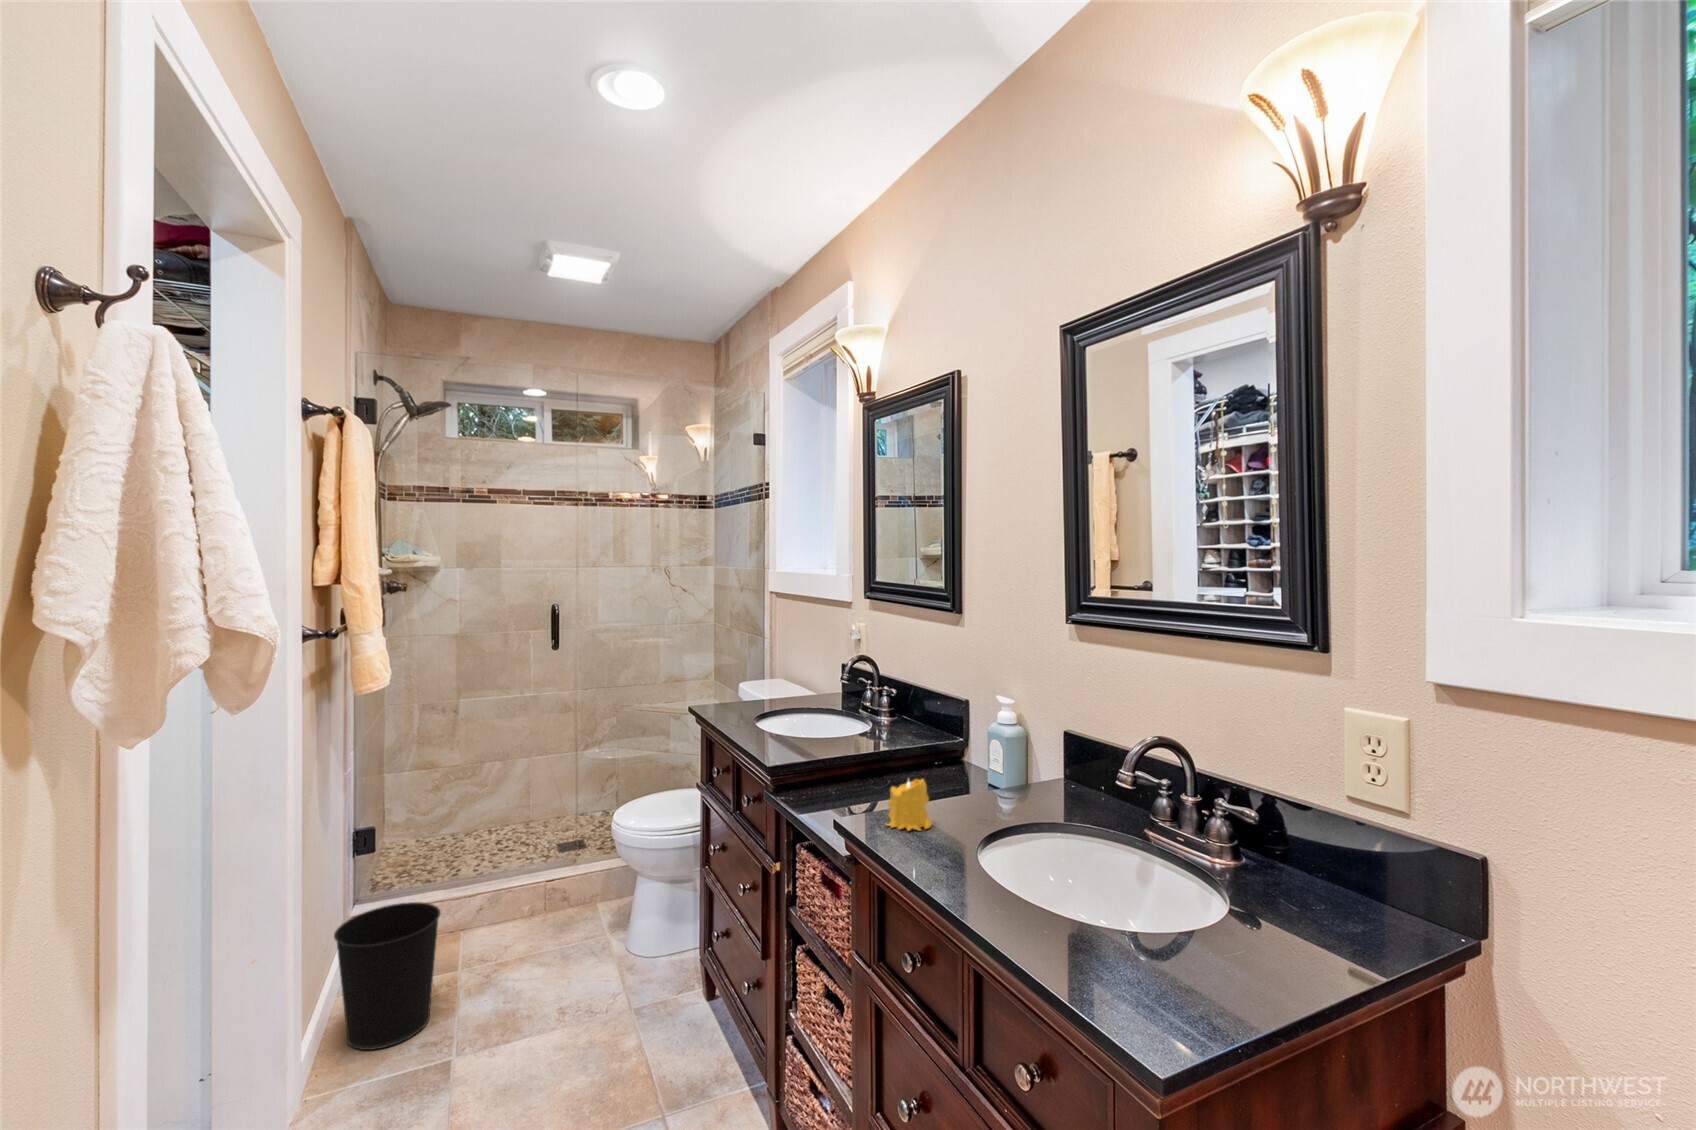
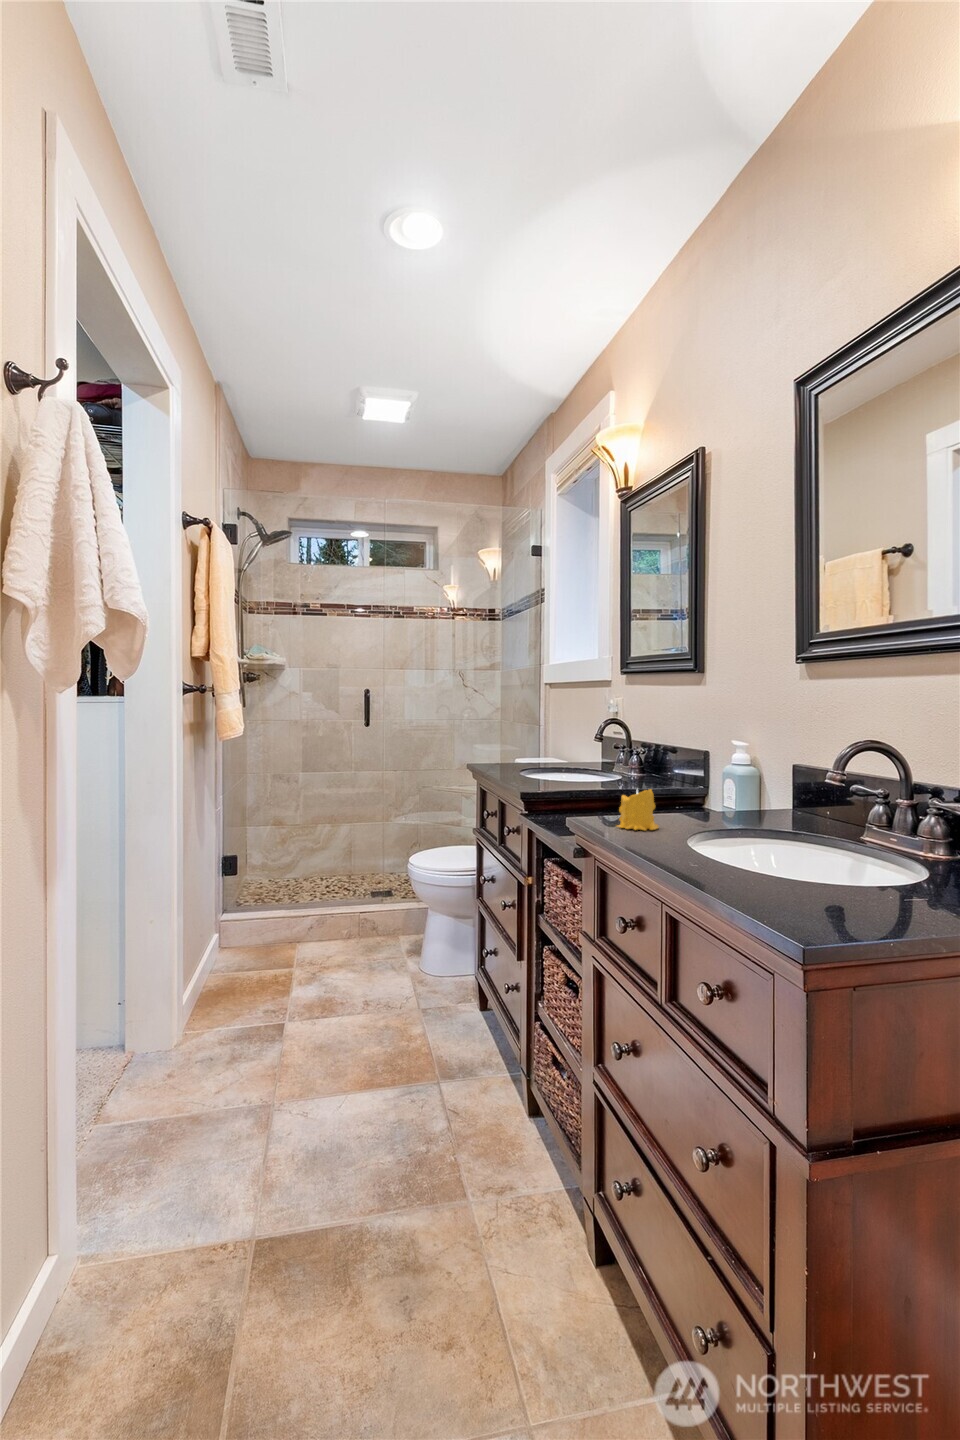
wastebasket: present [334,902,440,1050] -> none [205,907,279,1009]

